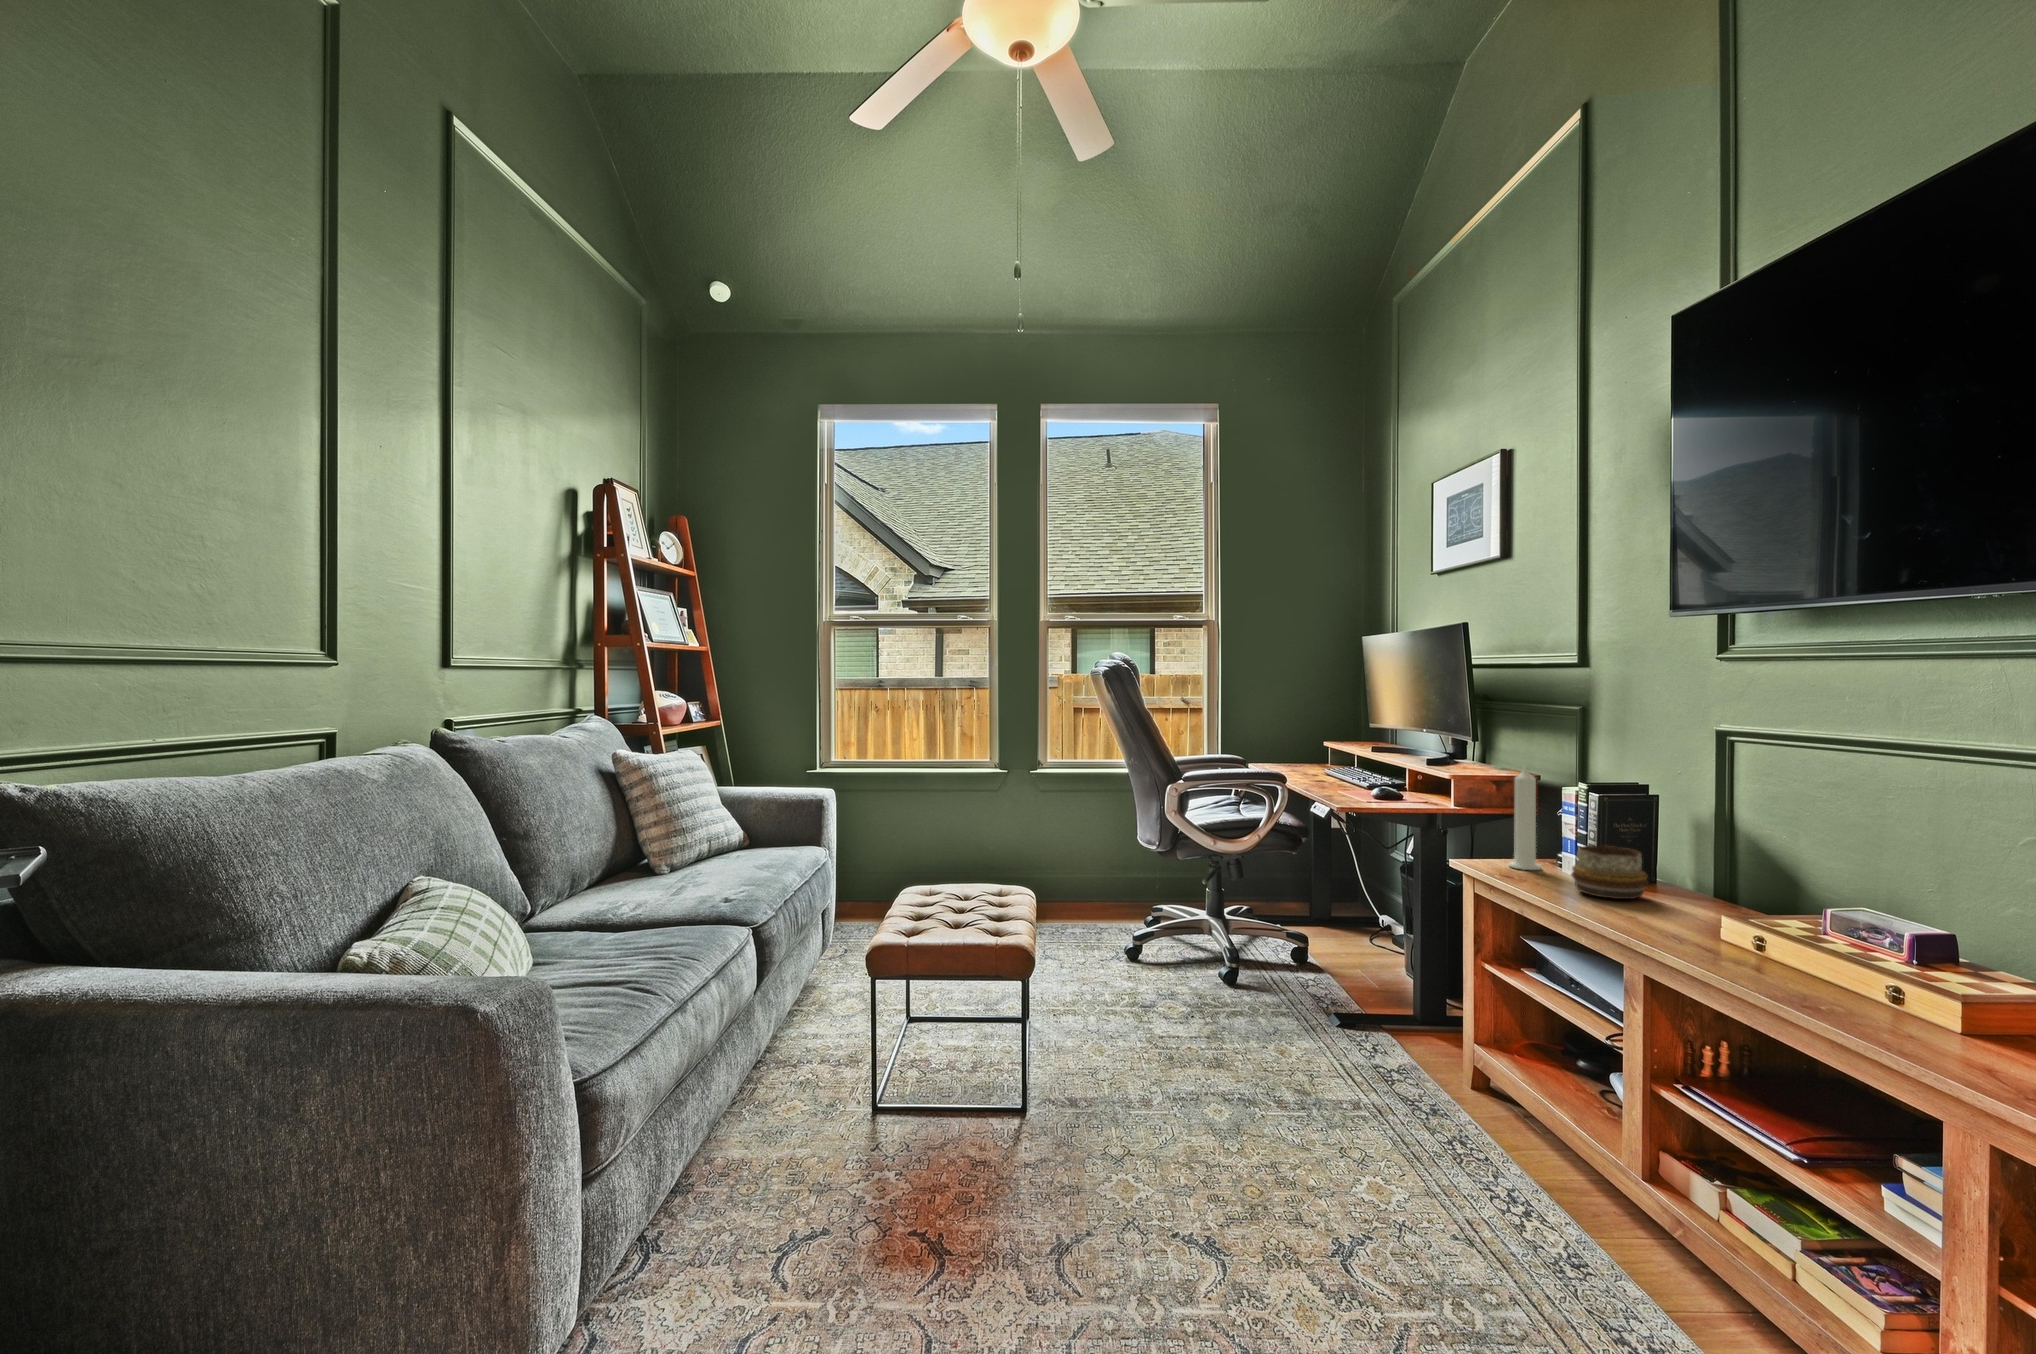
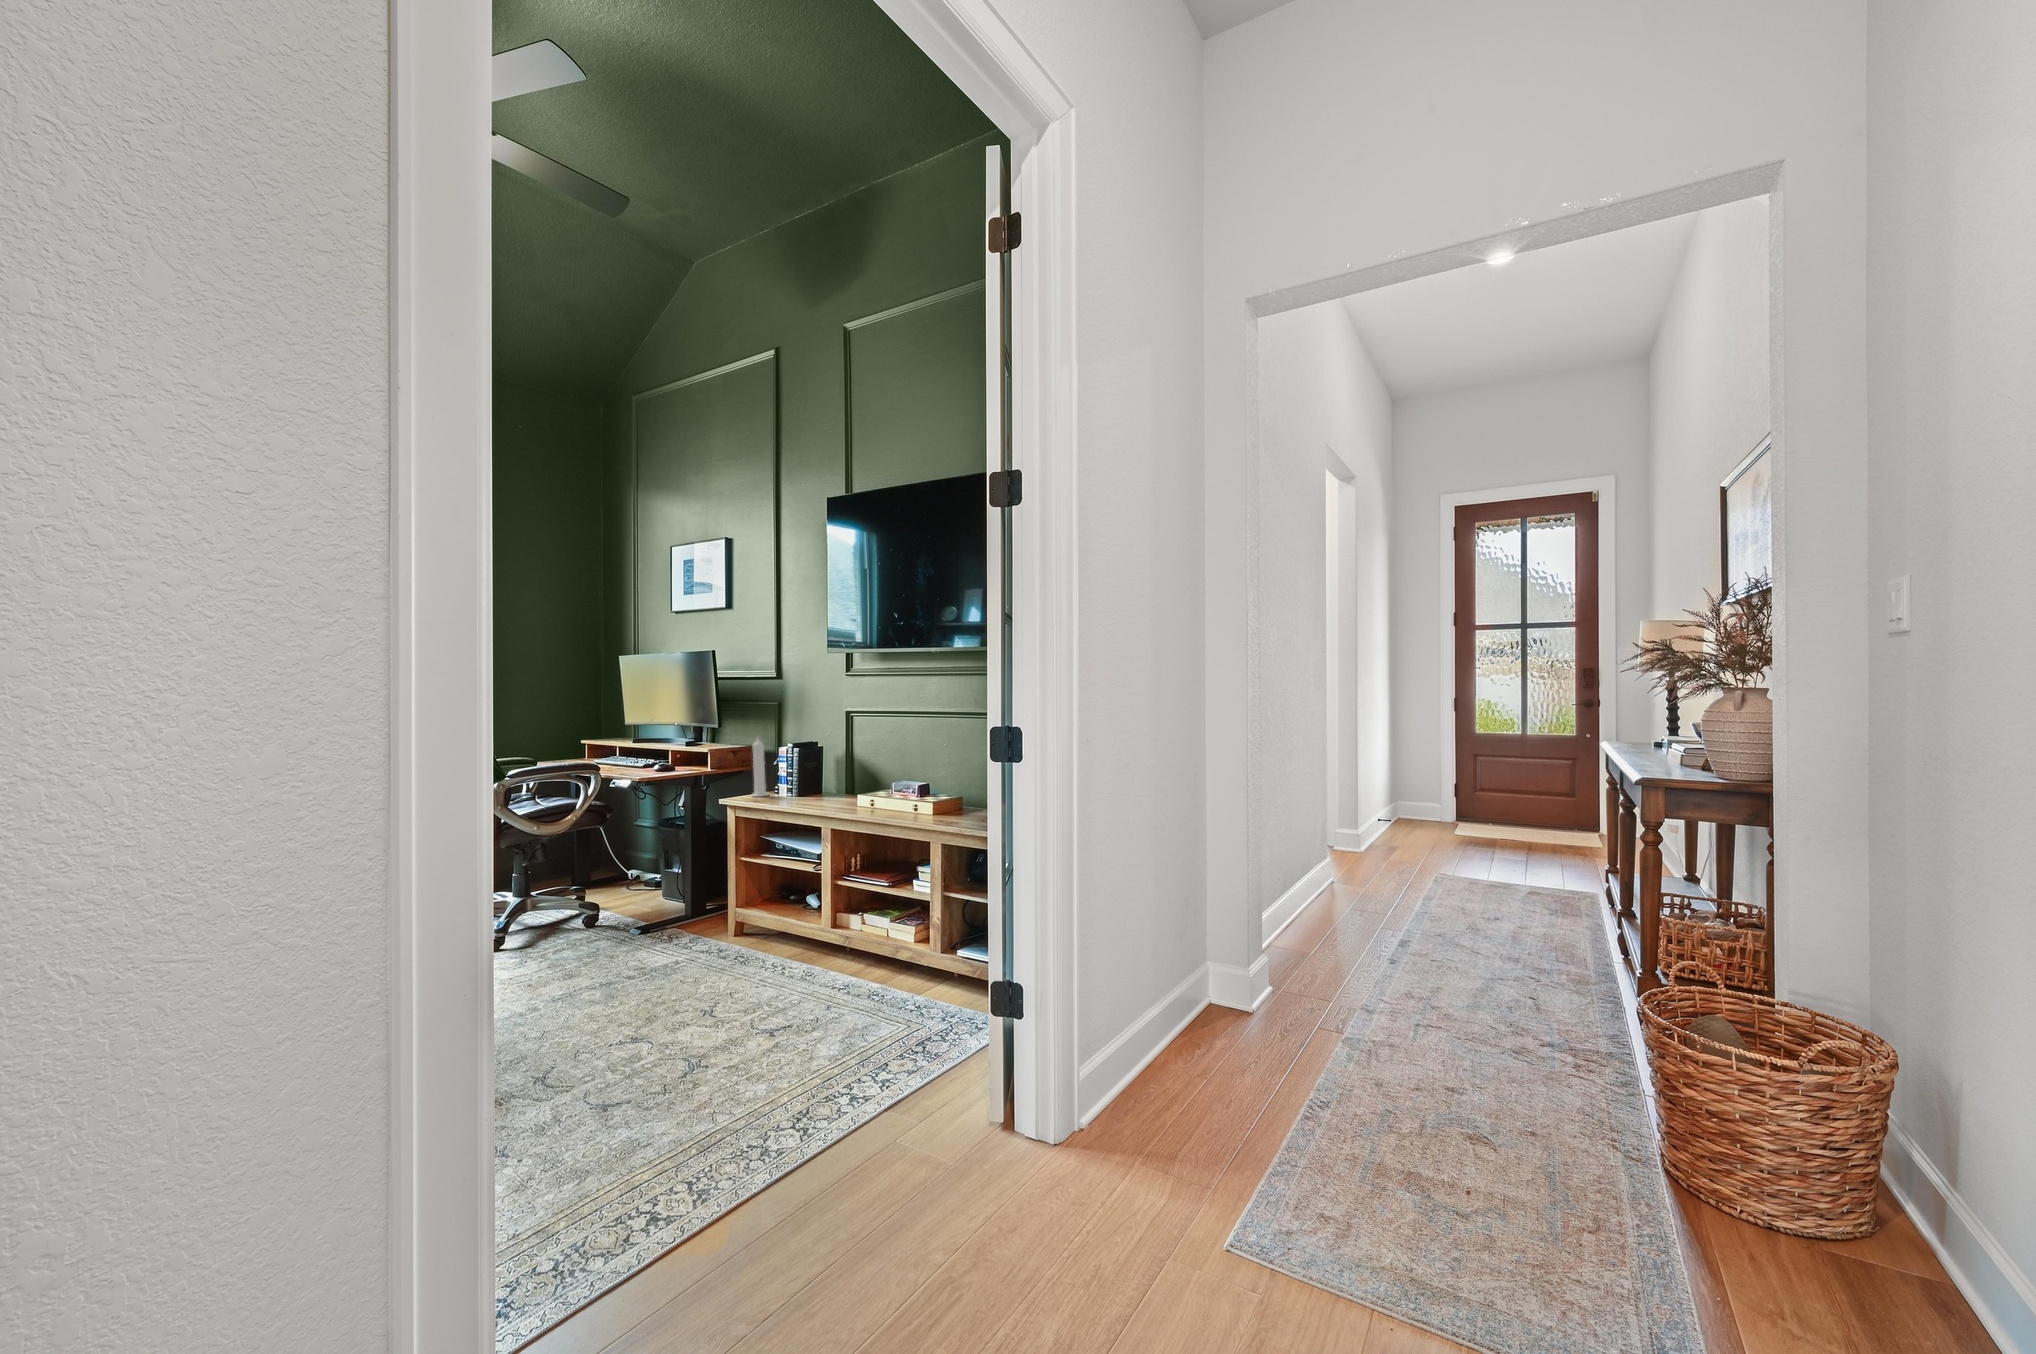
decorative bowl: present [1571,845,1648,899] -> none [787,774,823,801]

